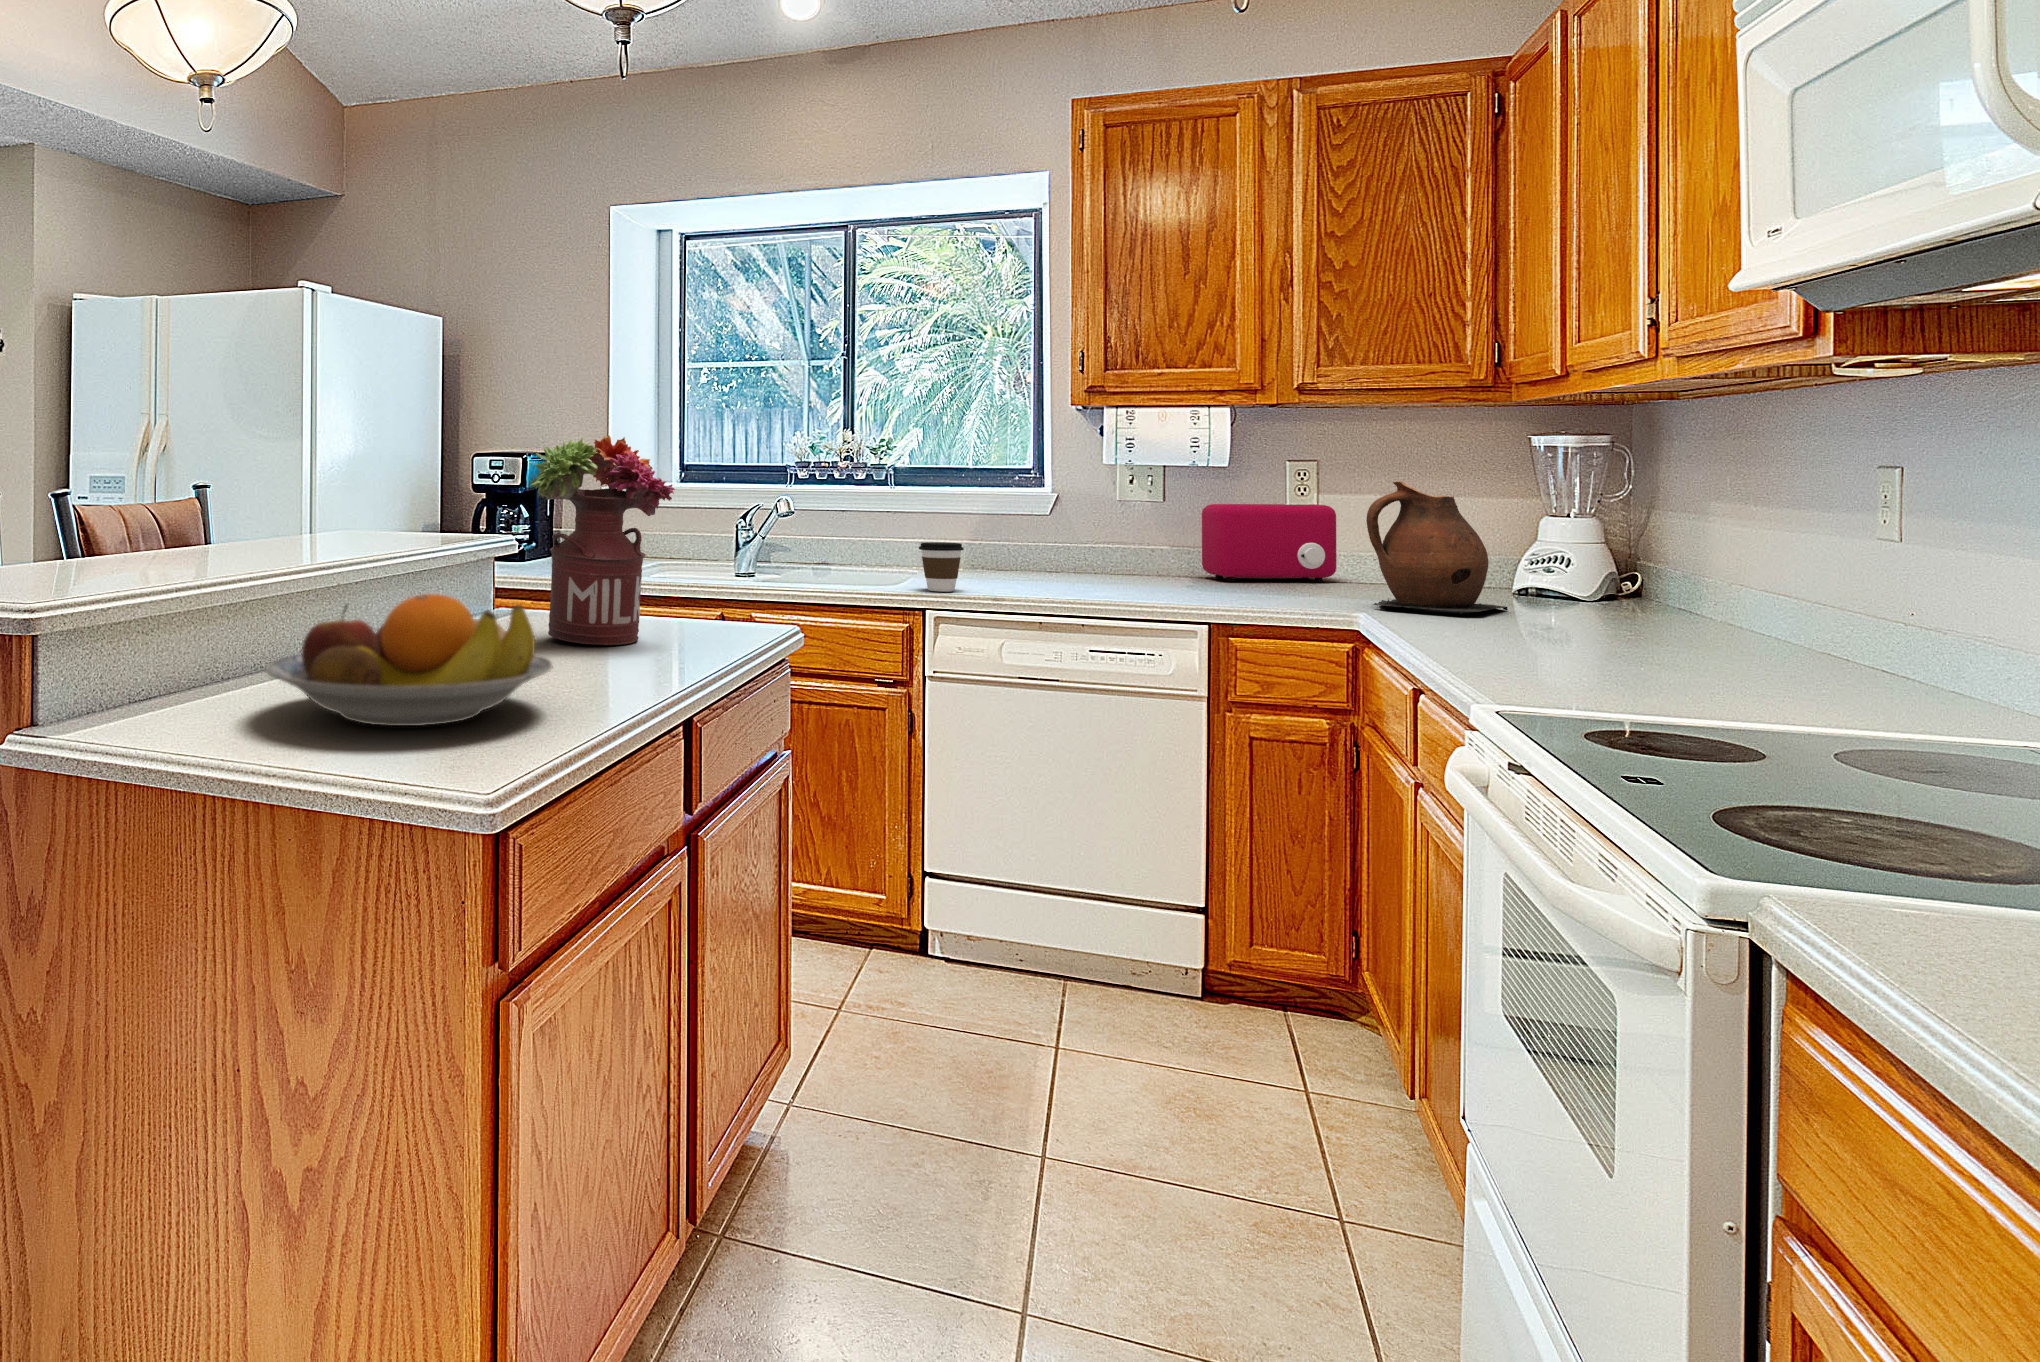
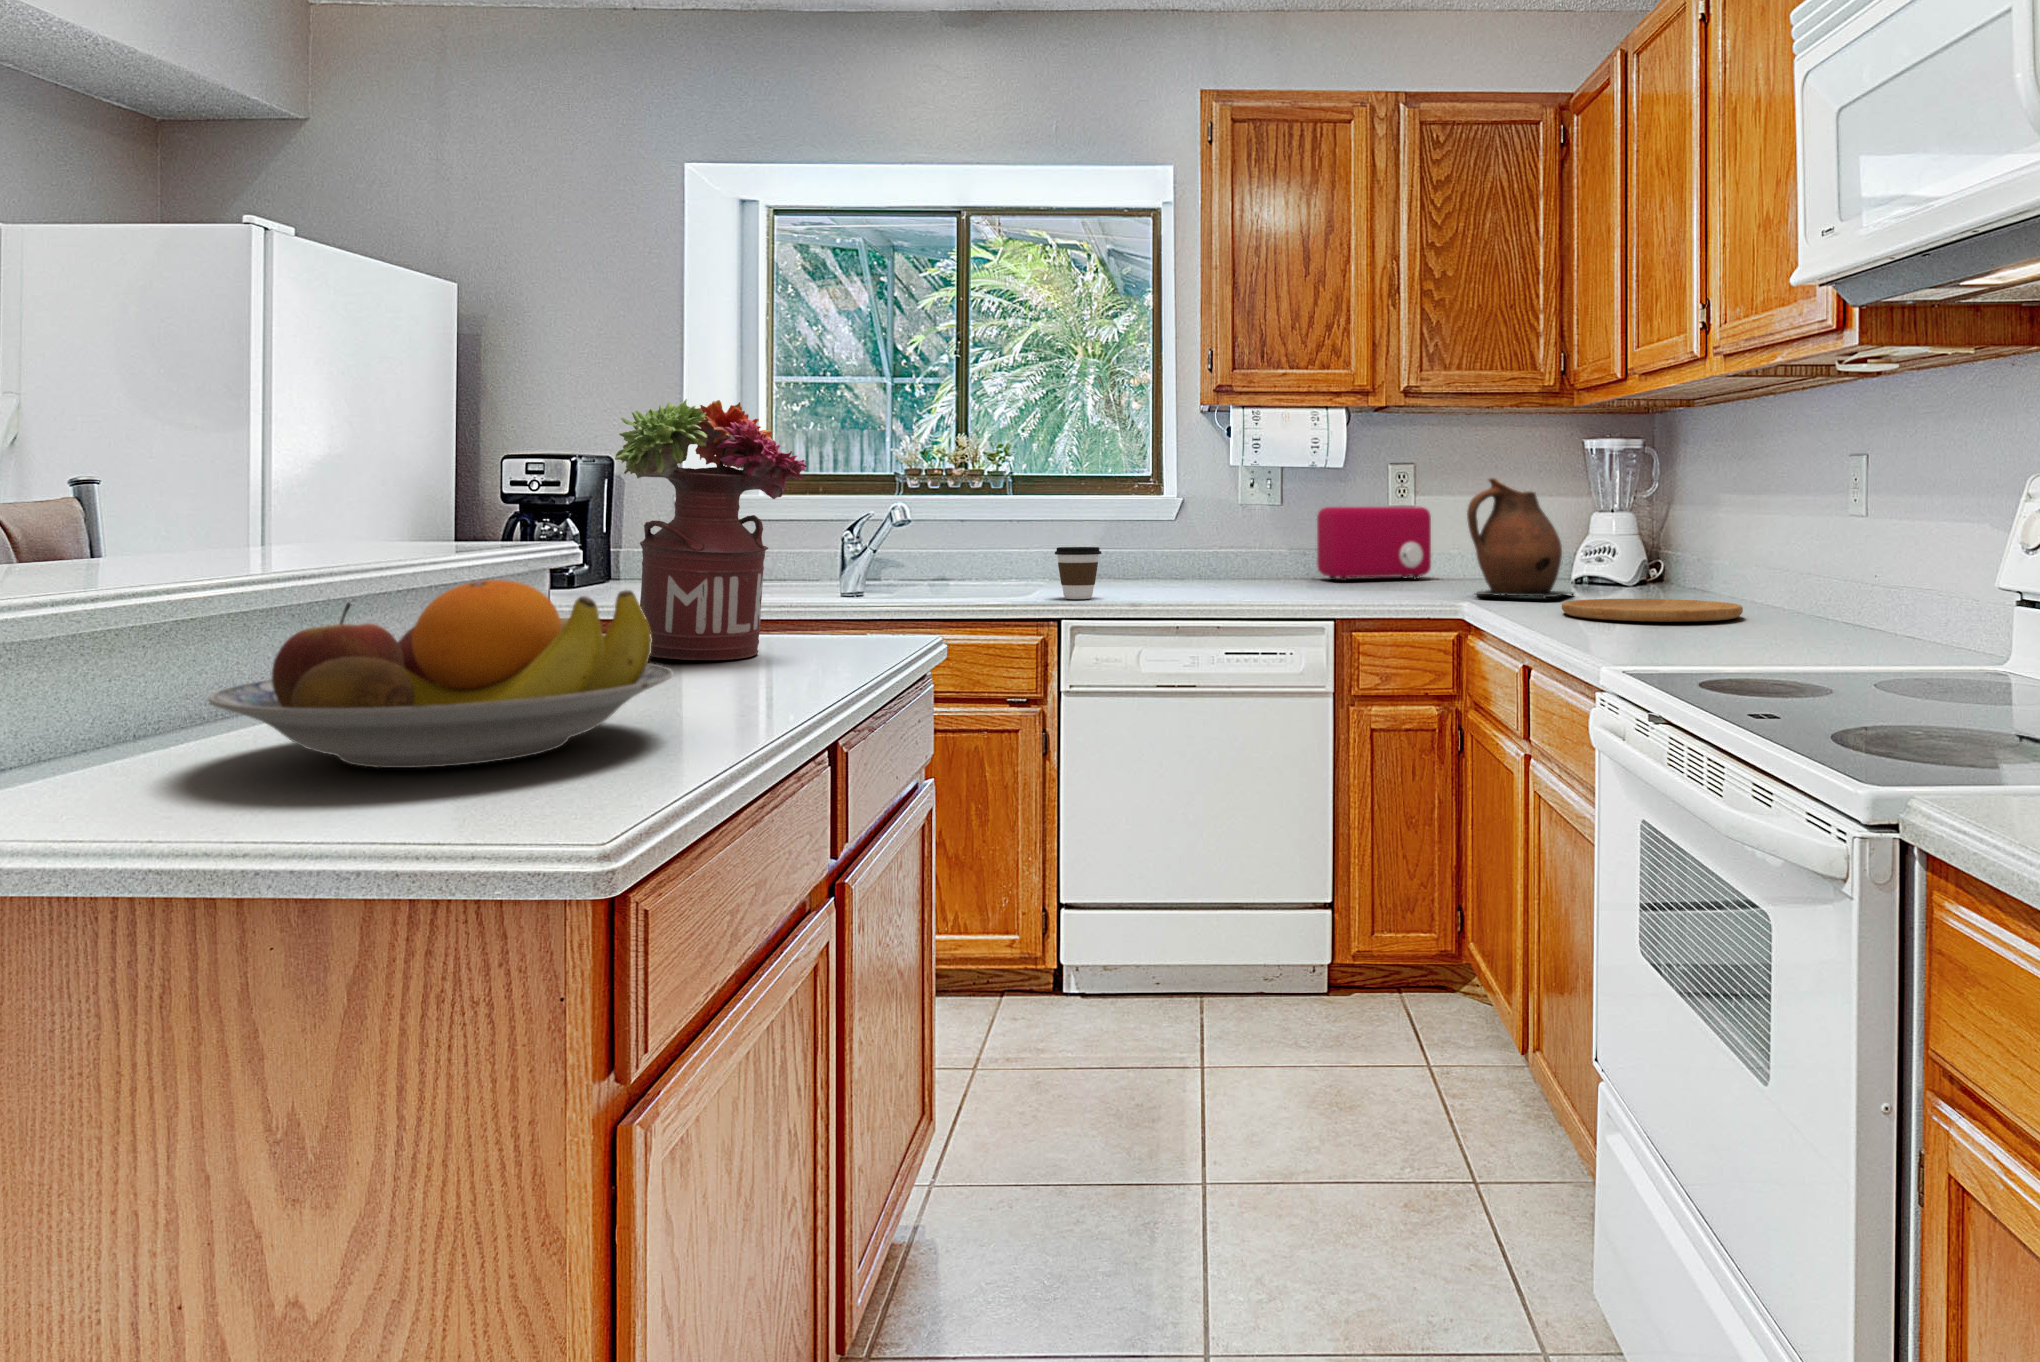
cutting board: none [1473,619,1722,653] -> present [1562,599,1743,622]

